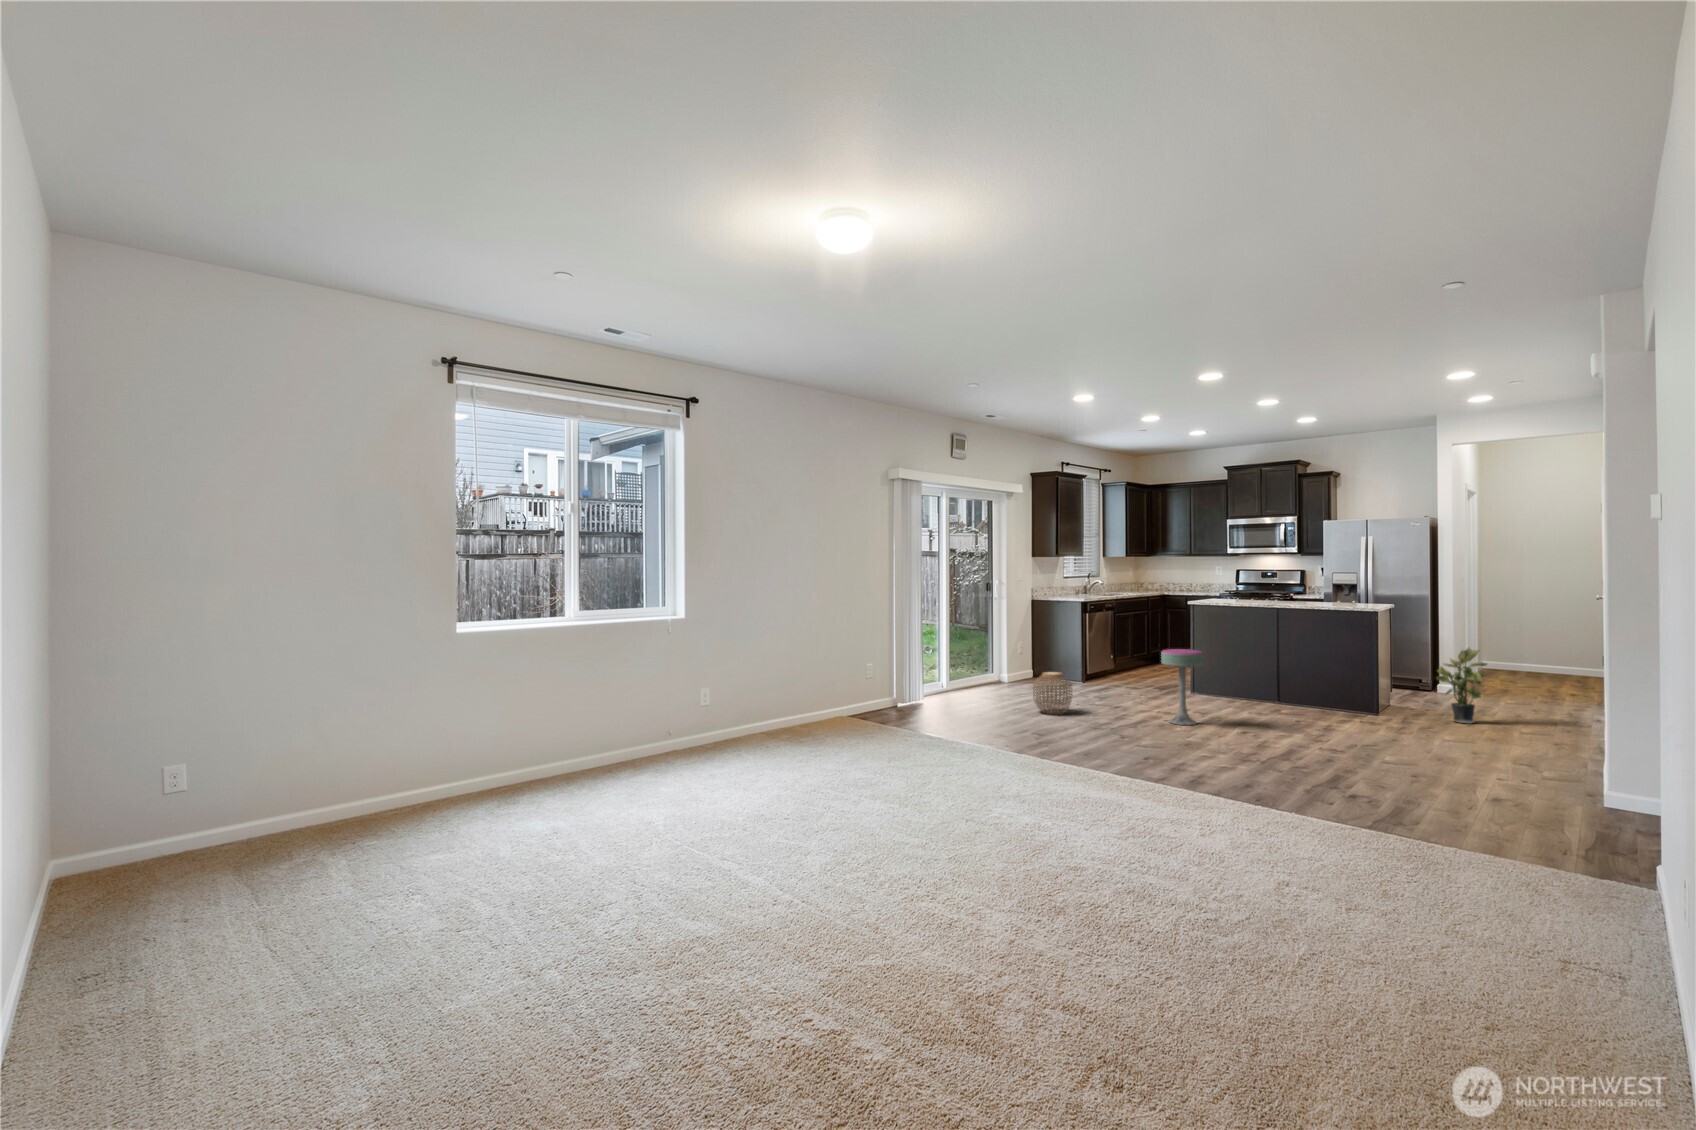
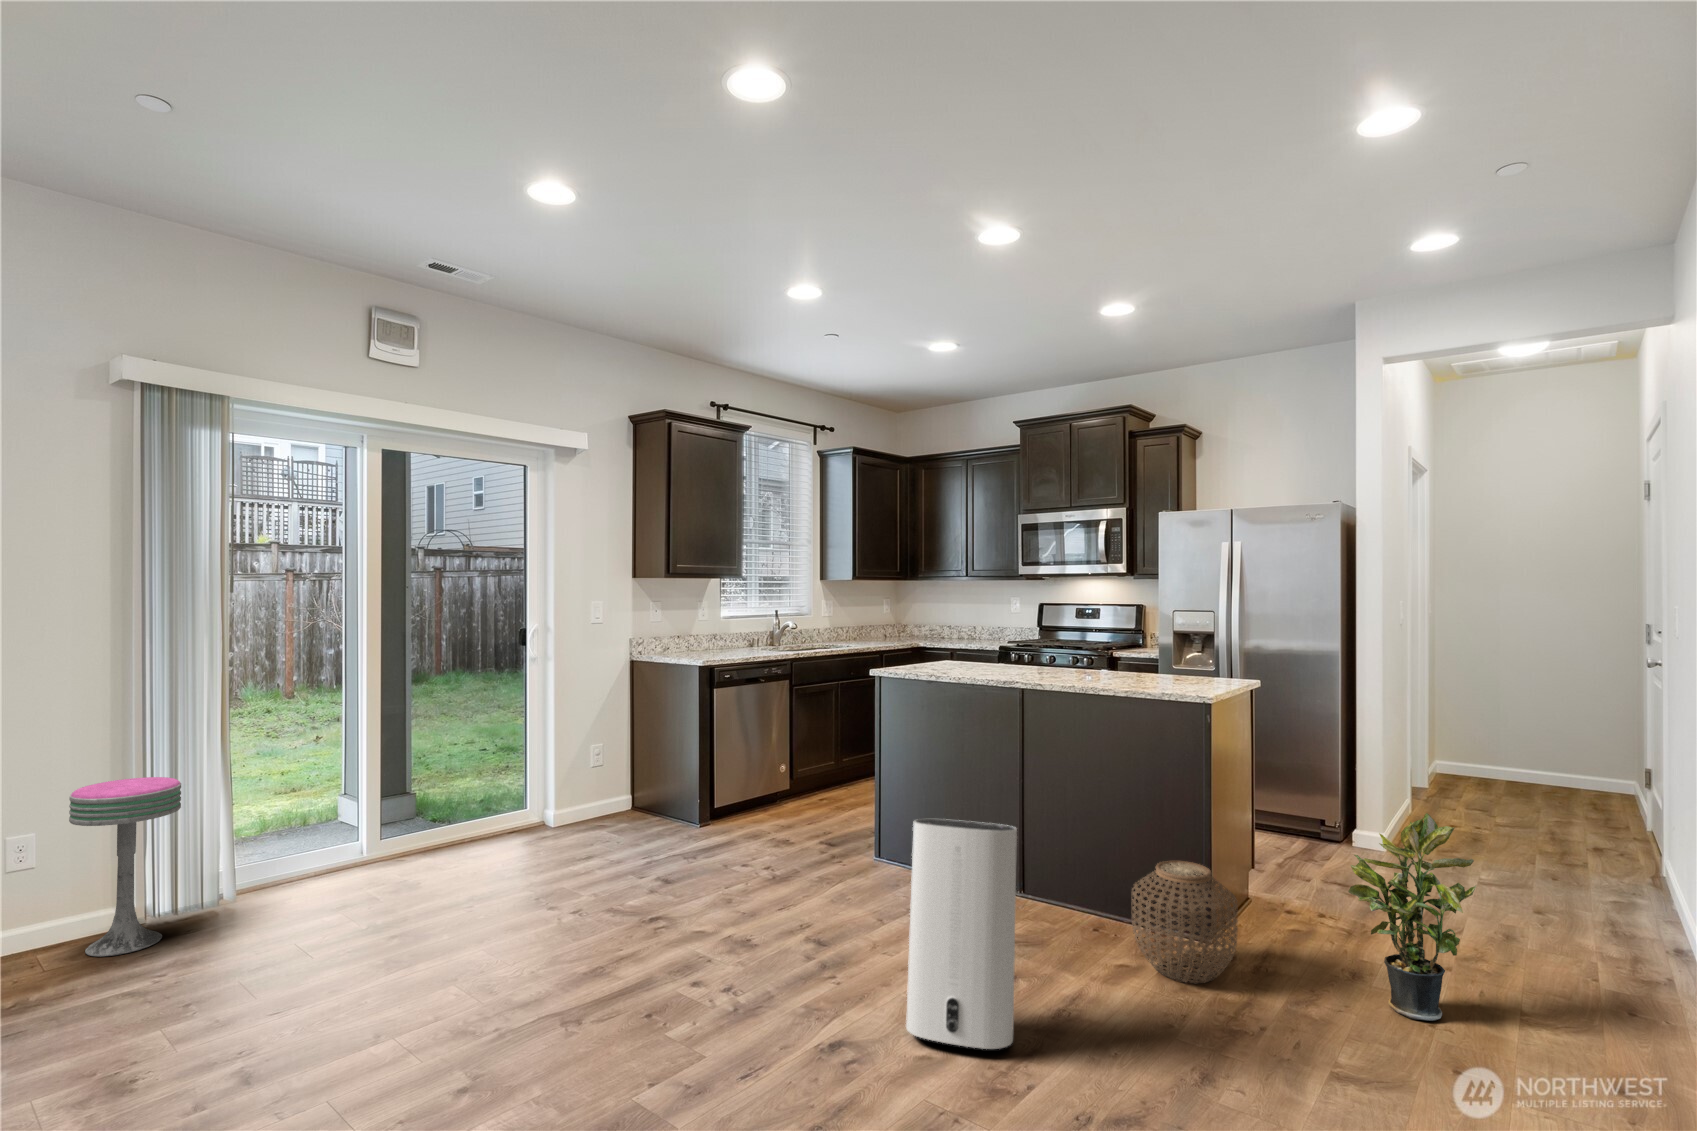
air purifier: none [1263,648,1308,725] -> present [906,819,1017,1049]
bar stool: present [1161,649,1203,725] -> present [69,777,181,957]
woven basket: present [1033,672,1072,714] -> present [1132,861,1238,983]

